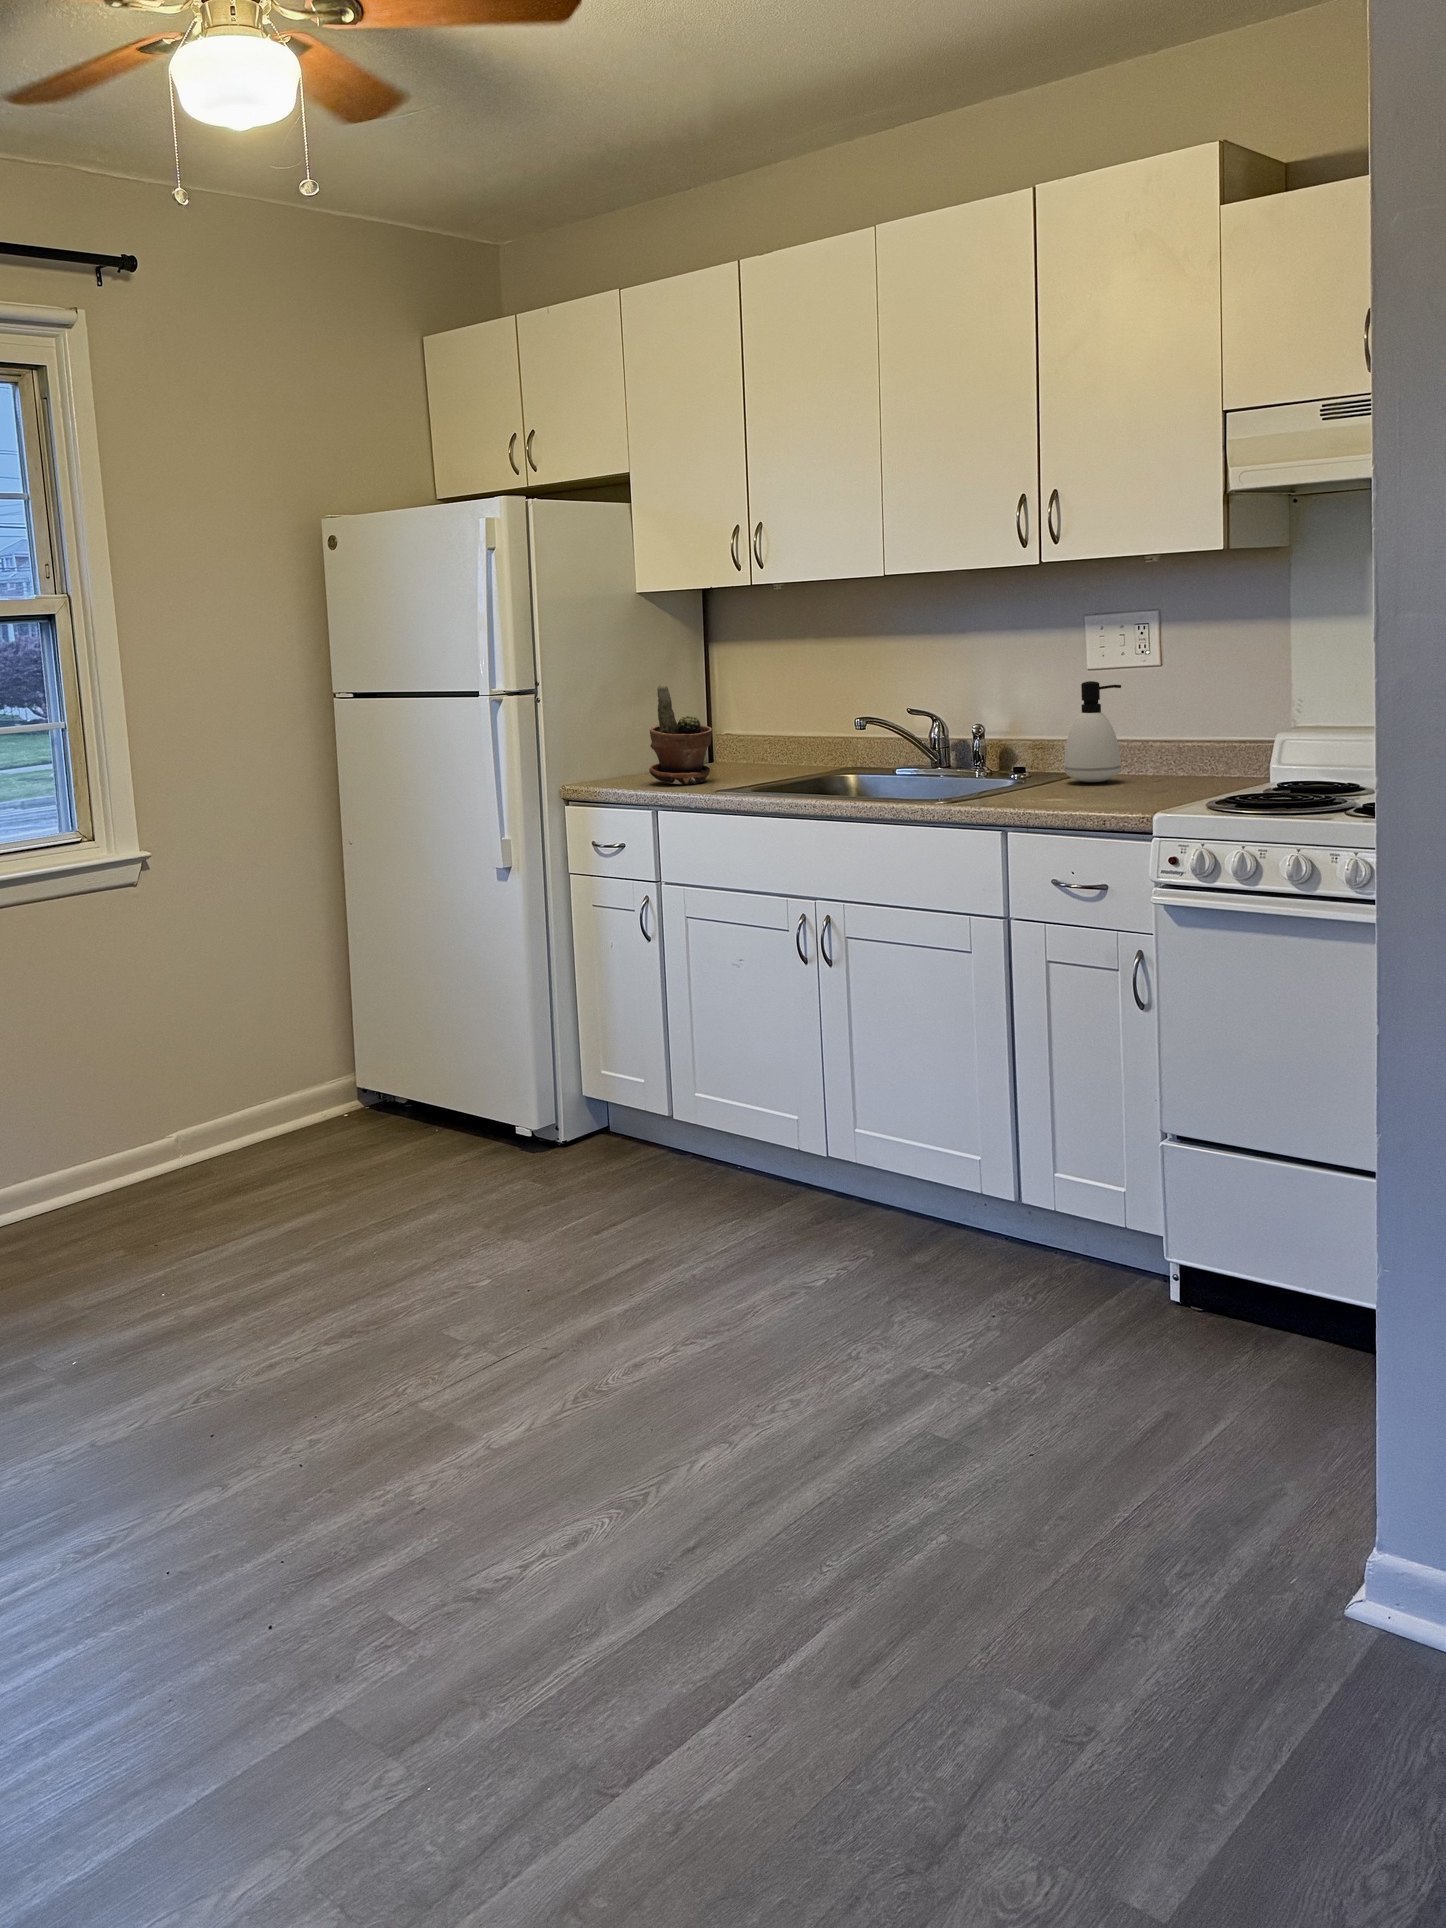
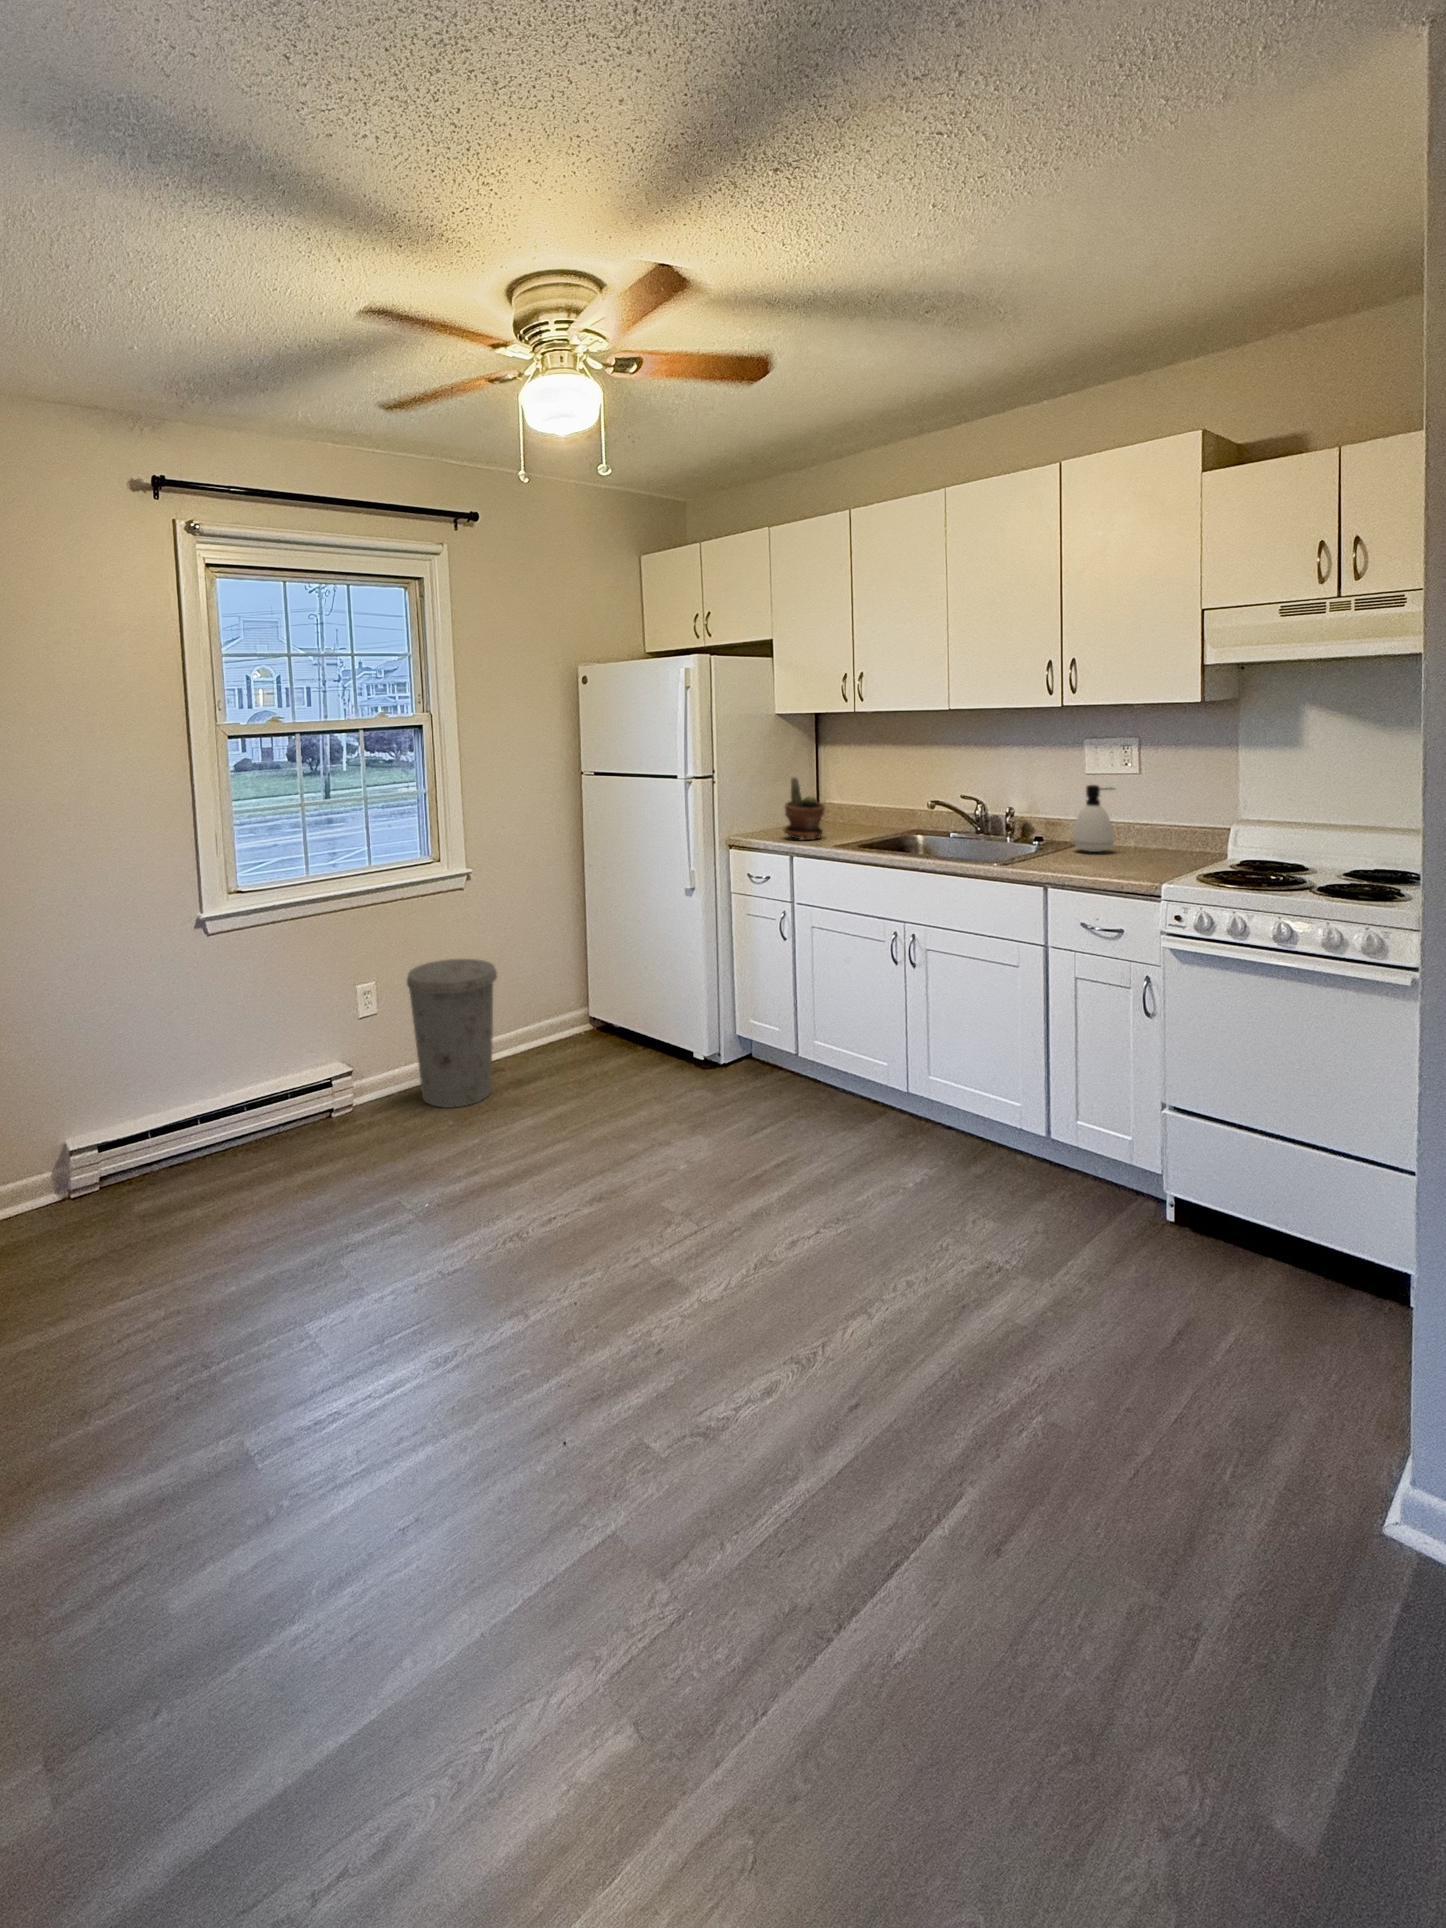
trash can: none [39,995,191,1233] -> present [407,959,497,1108]

